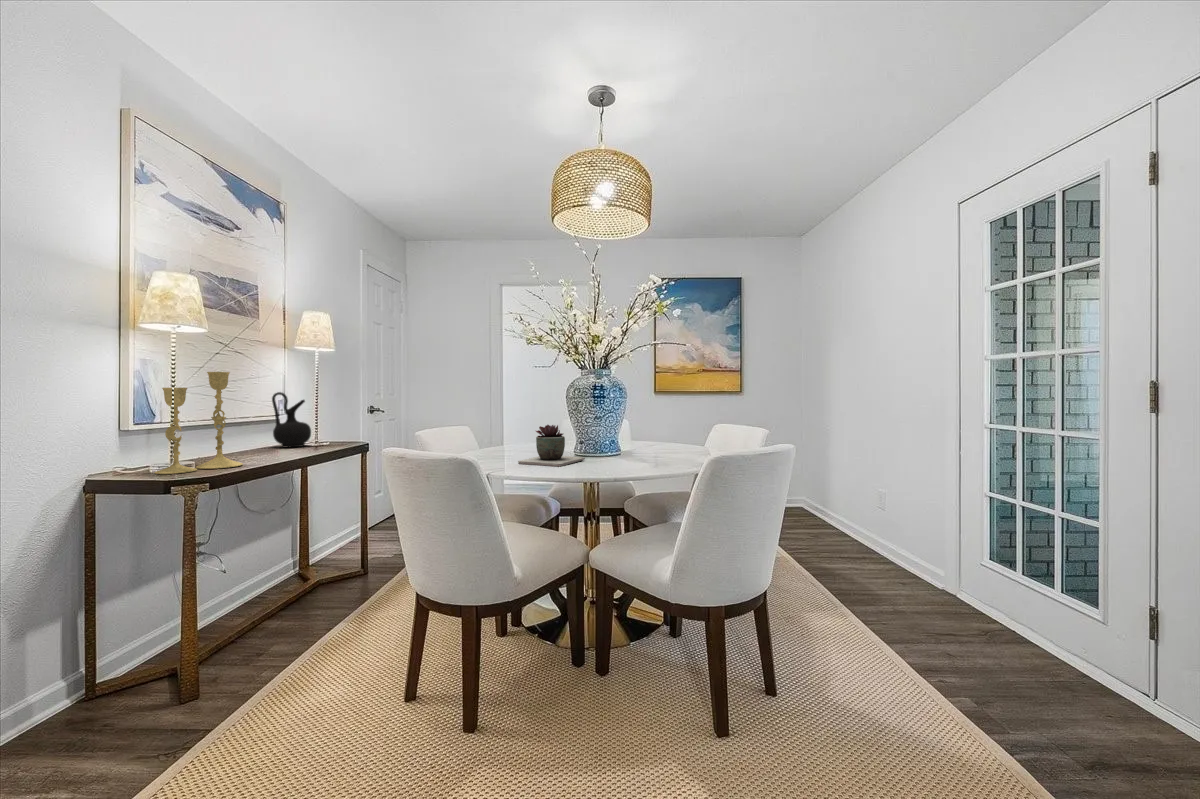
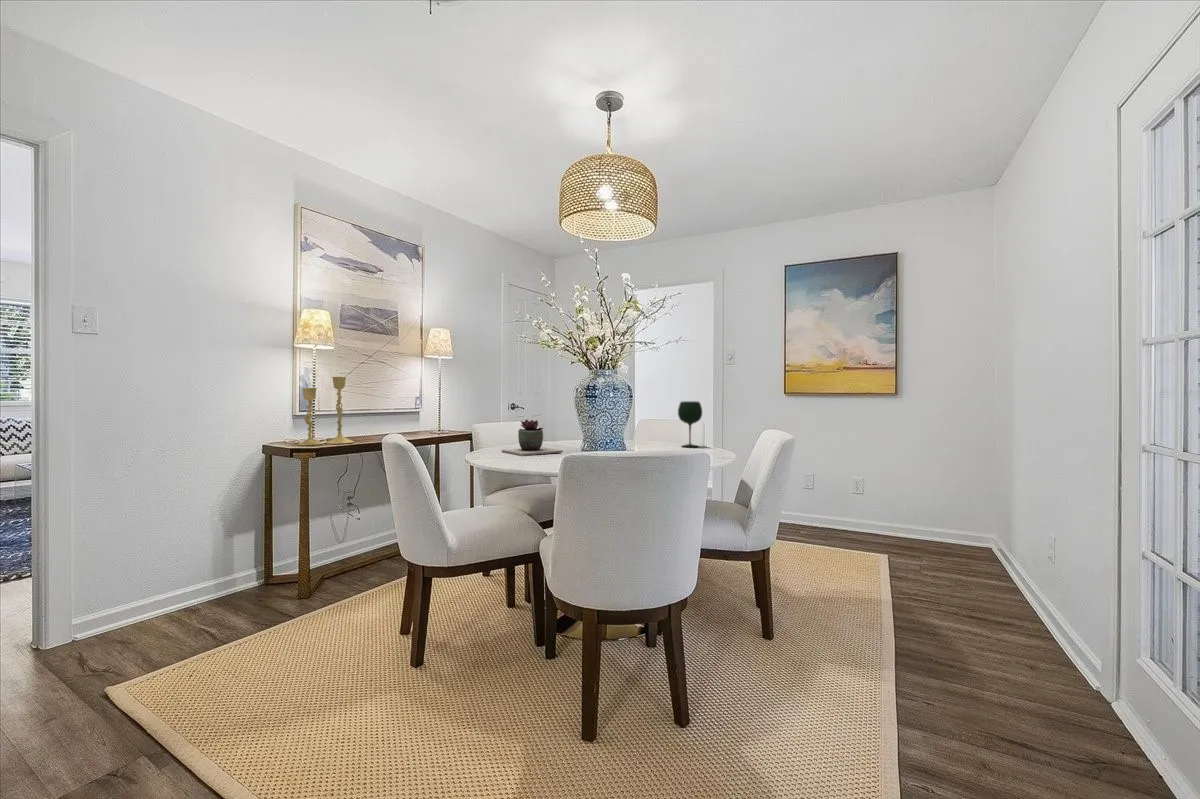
ceramic jug: present [272,392,311,447] -> none [408,391,434,433]
wine glass: none [651,402,675,447] -> present [678,401,702,447]

